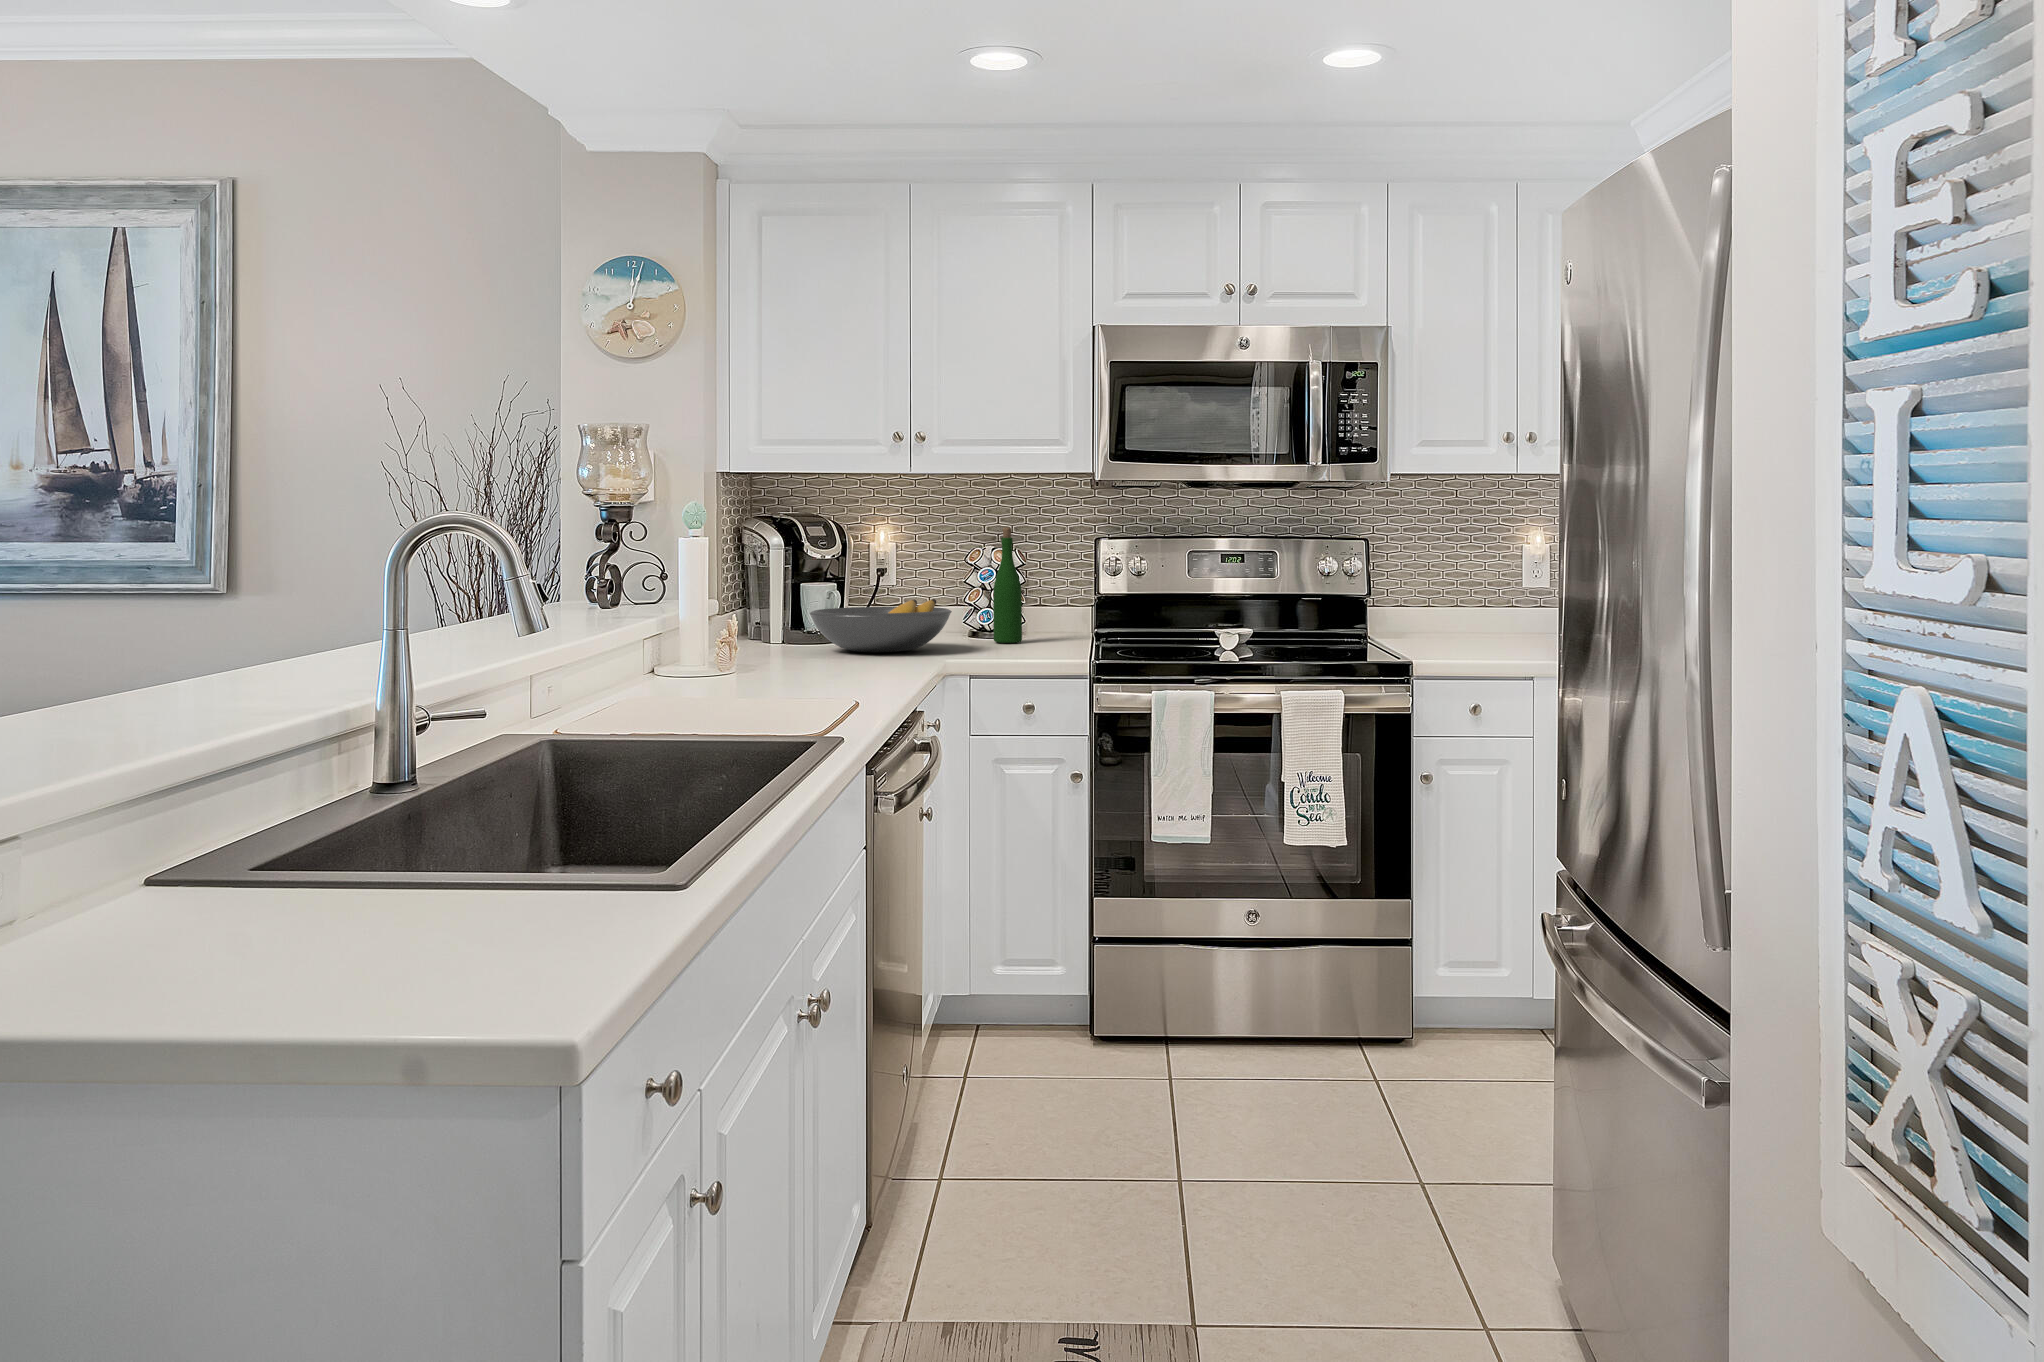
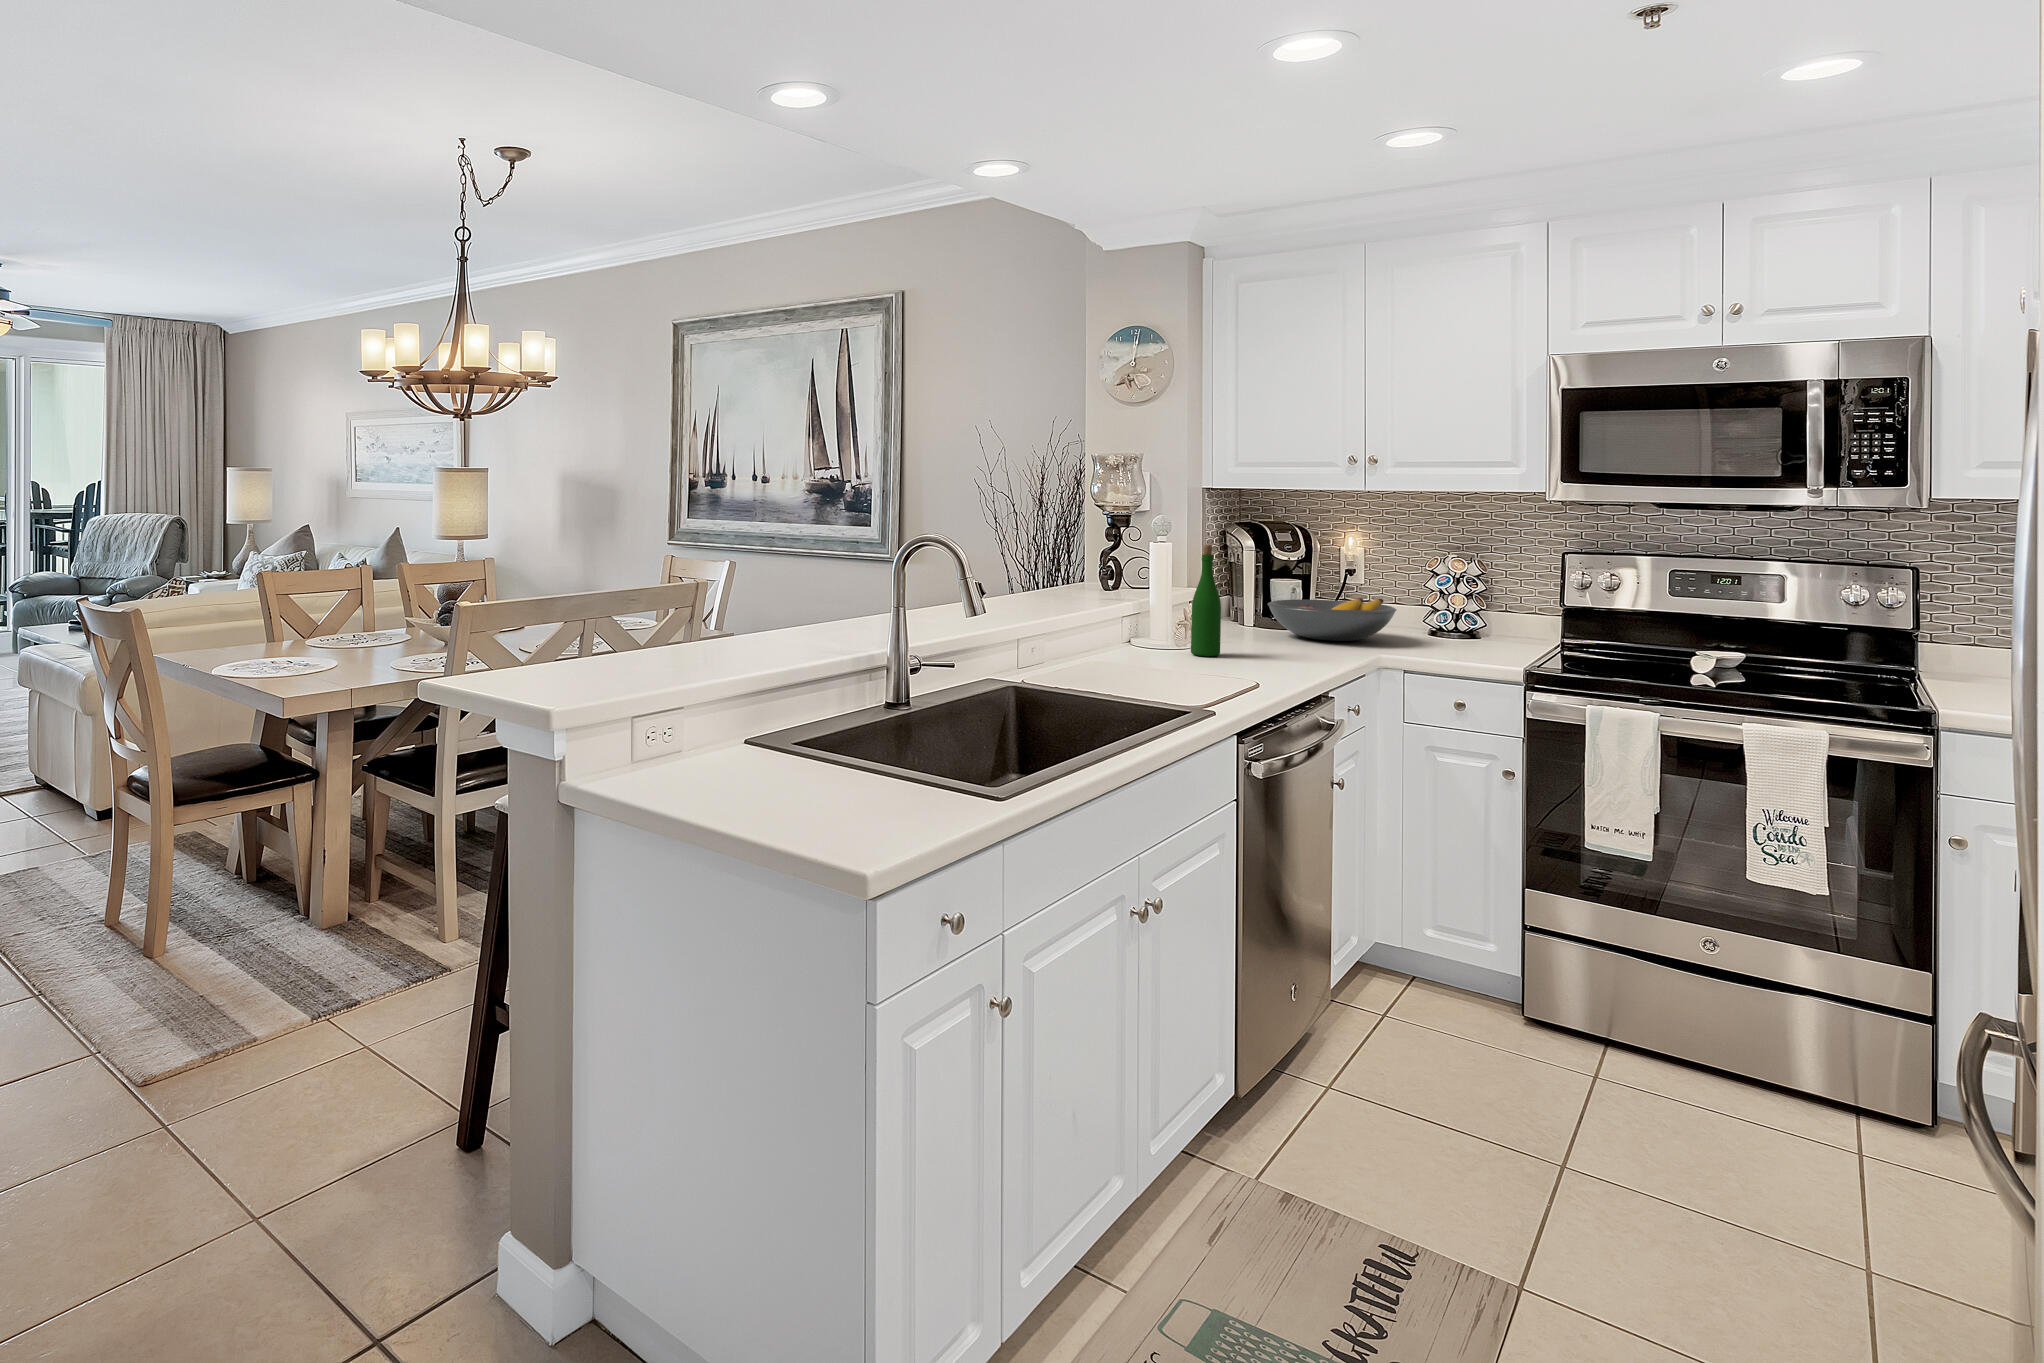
wine bottle: present [993,527,1022,643] -> present [1191,544,1221,656]

